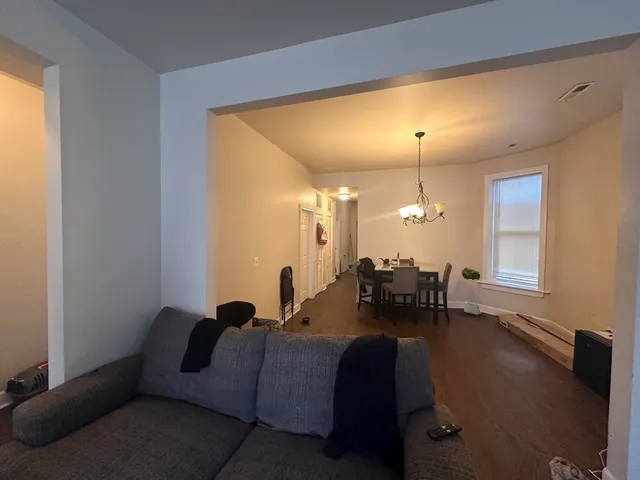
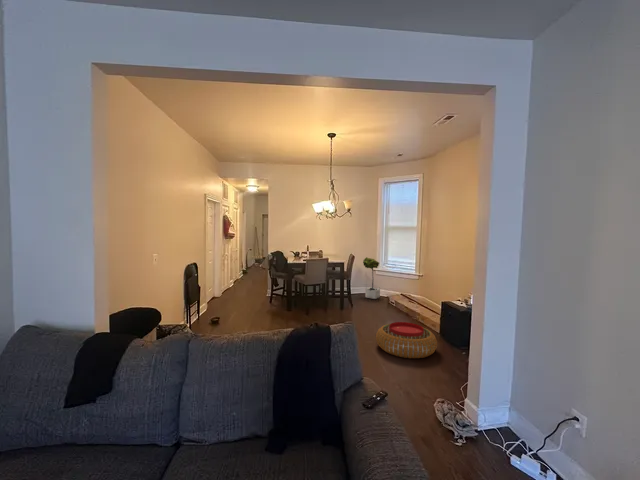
pouf: none [481,347,571,399] -> present [376,322,437,358]

